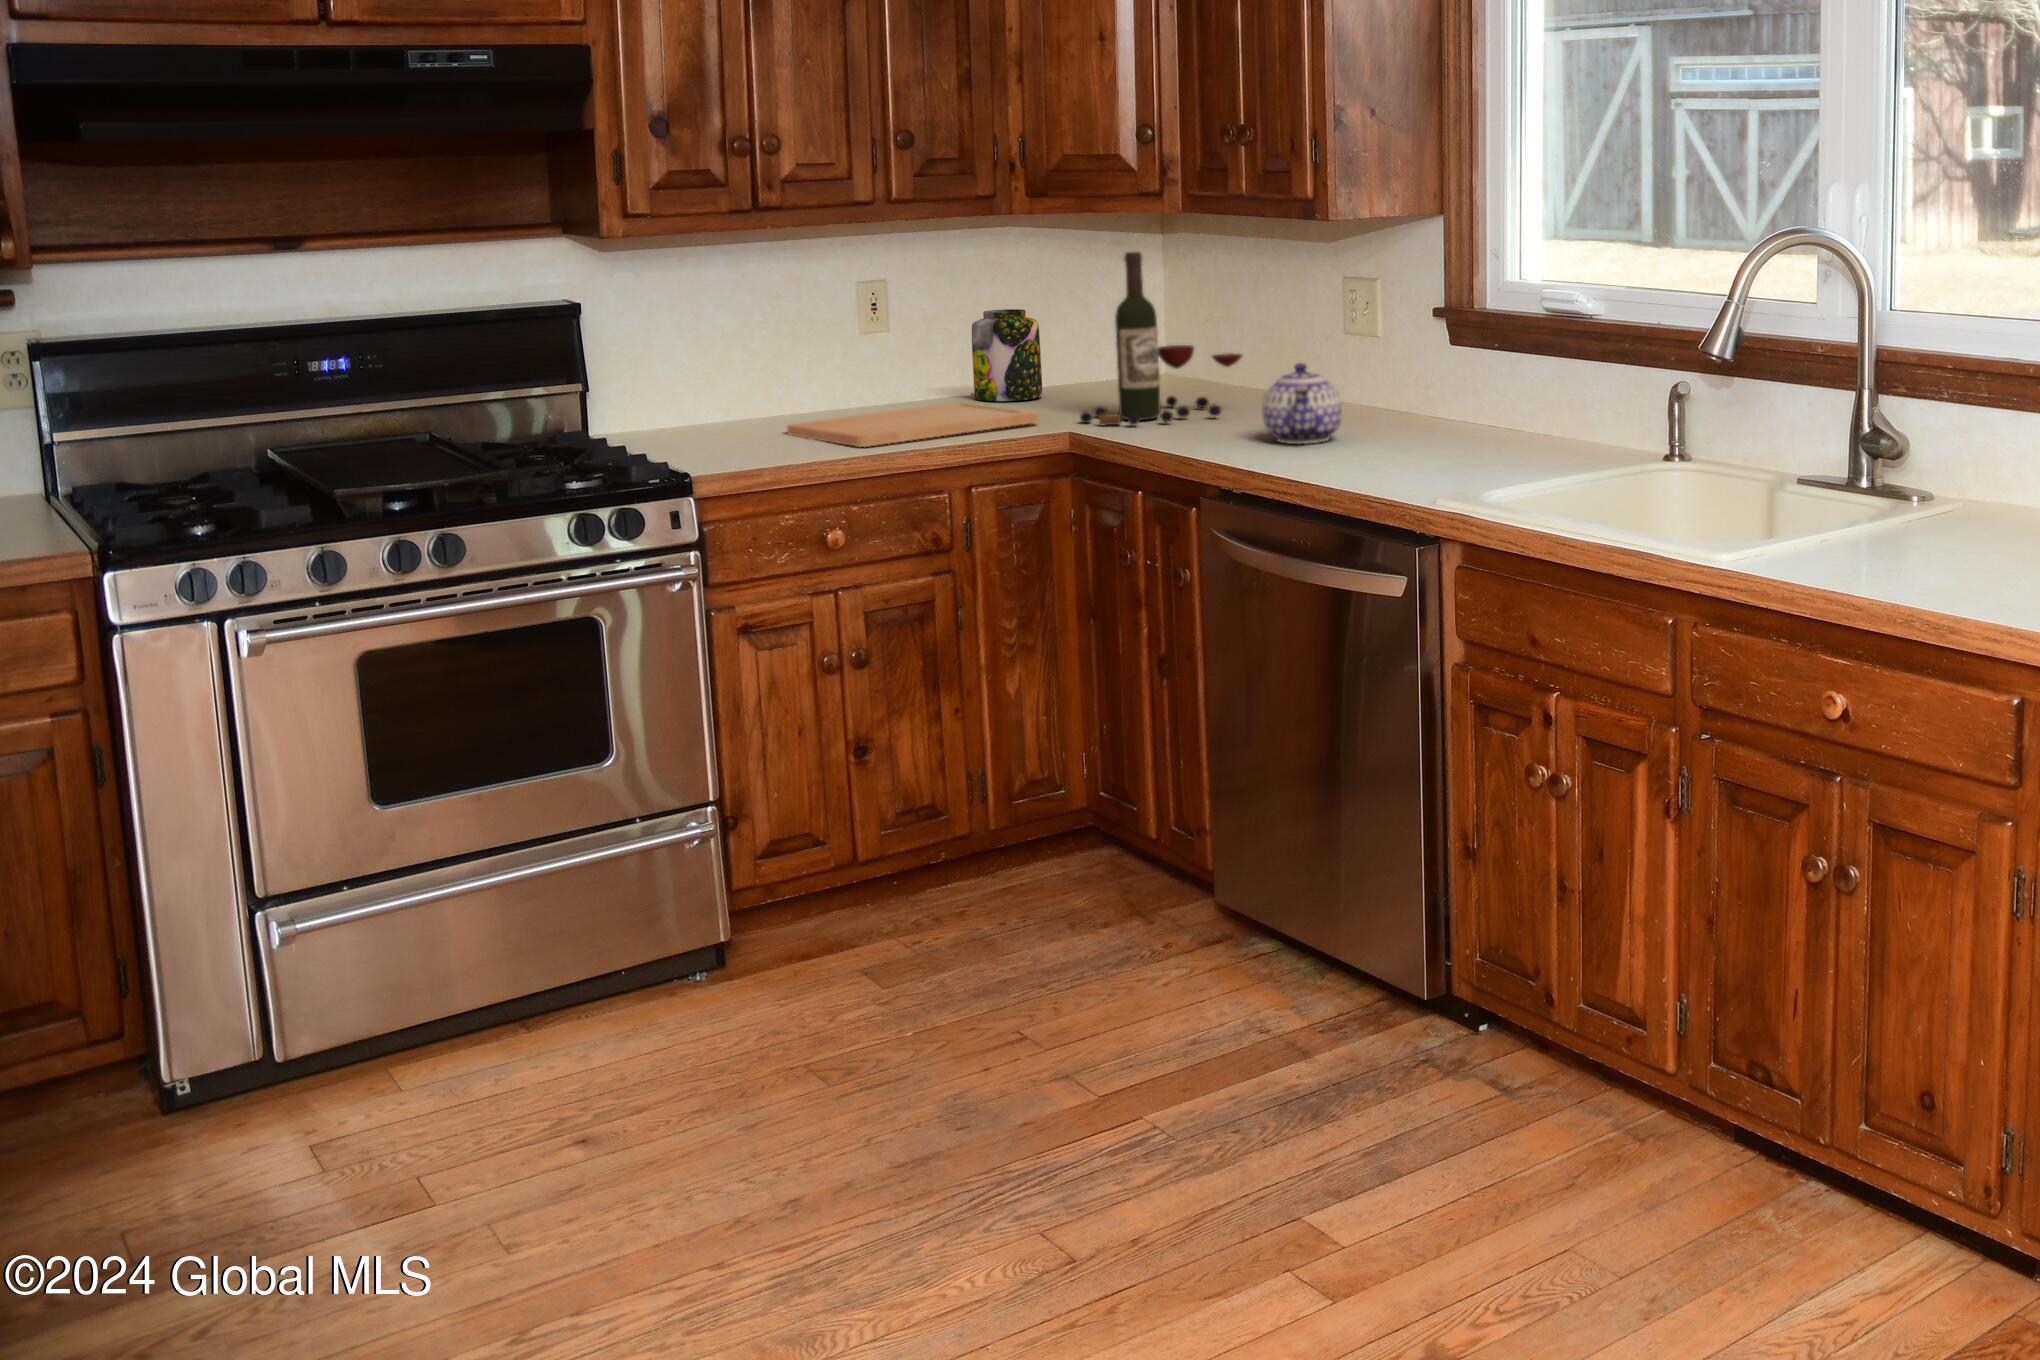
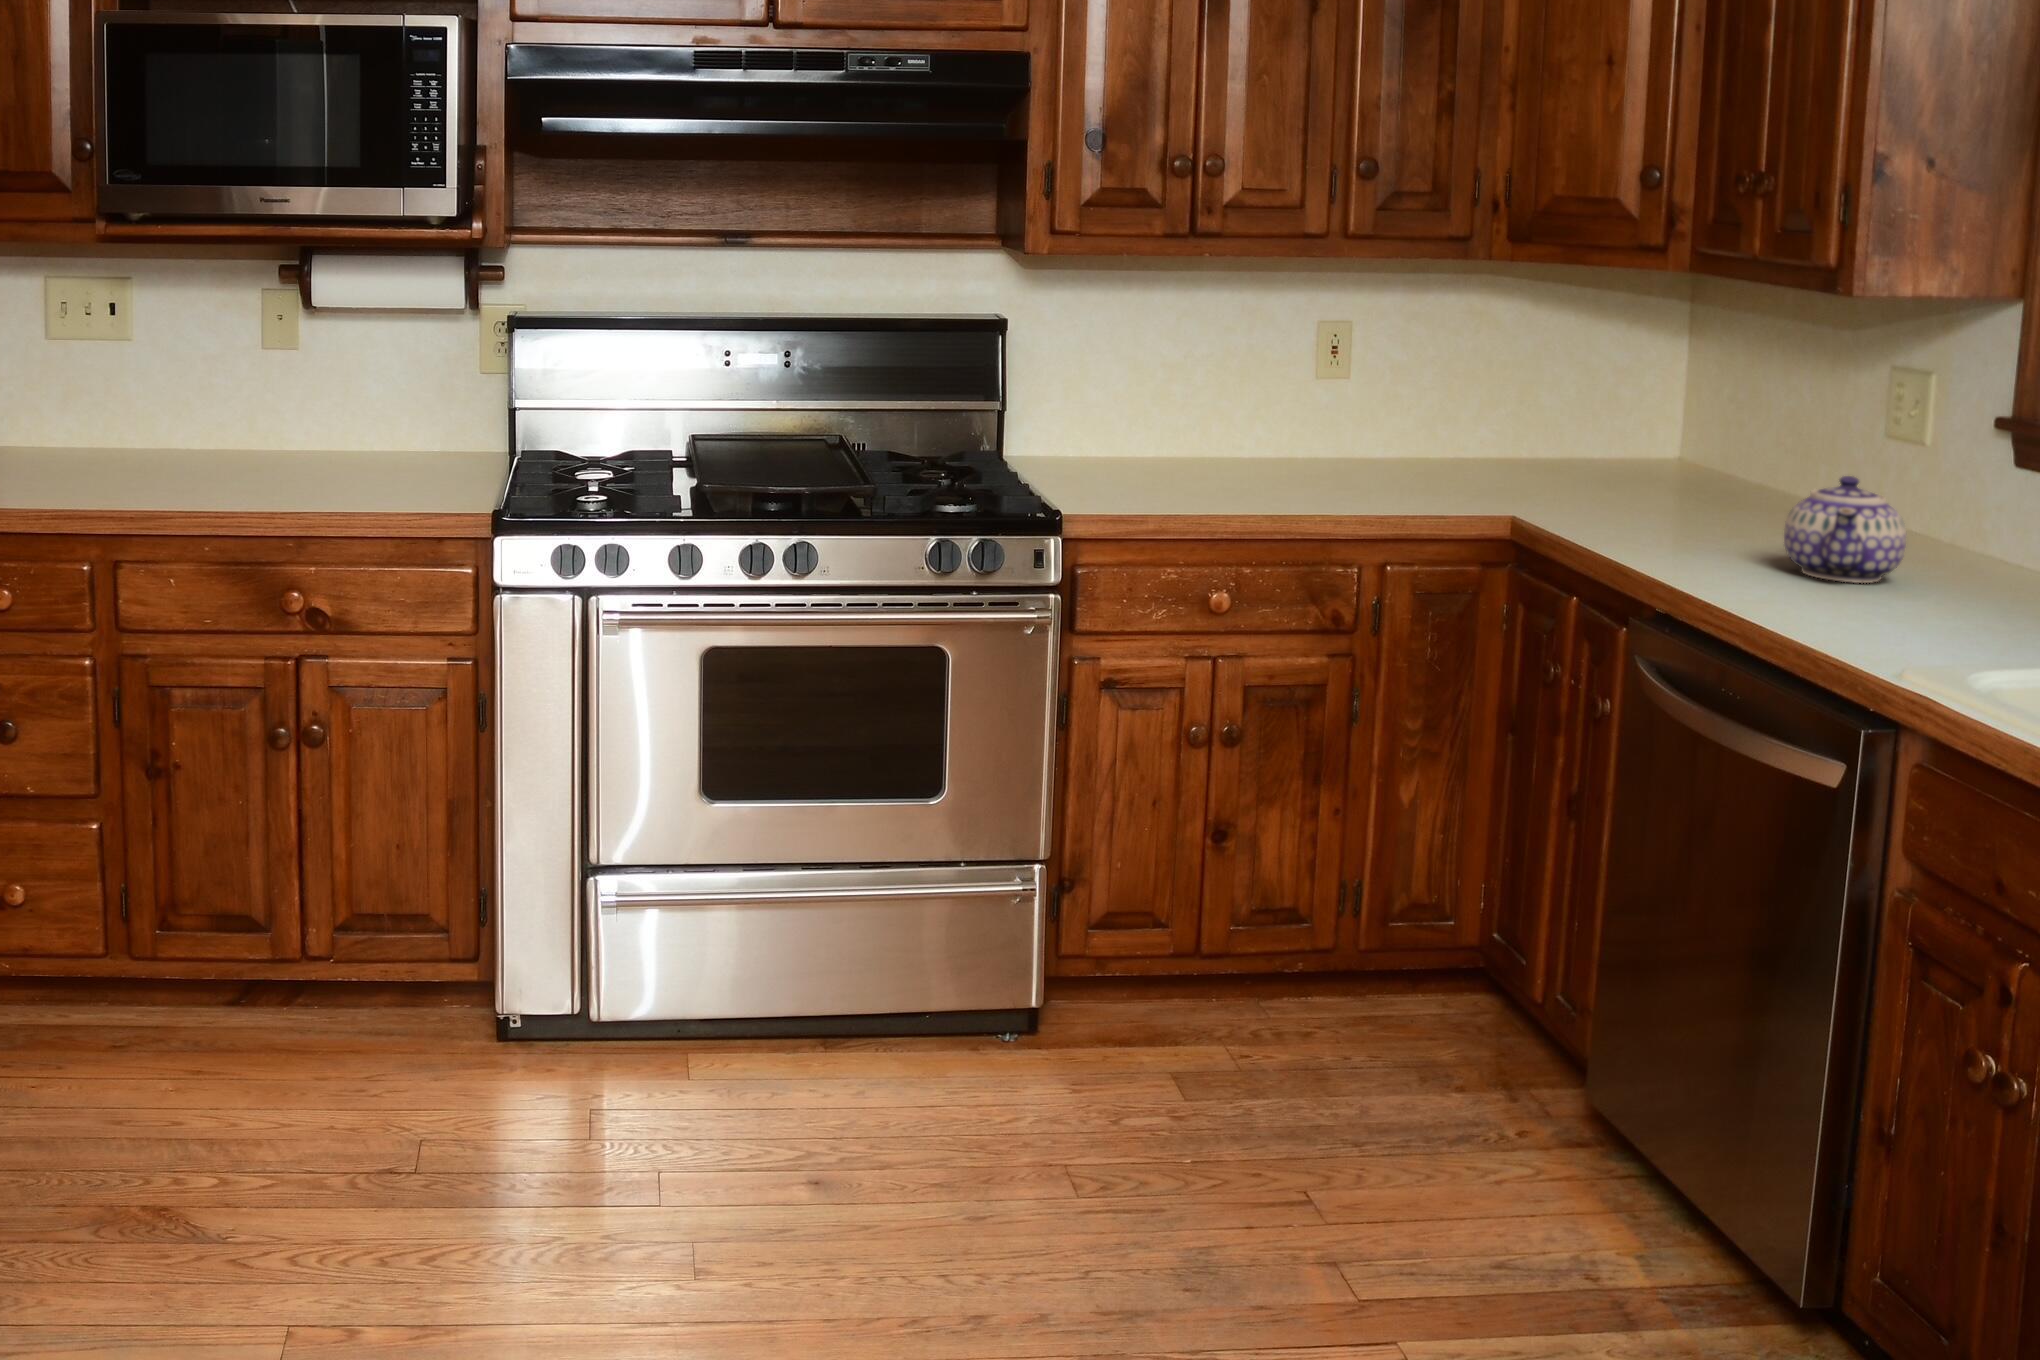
wine bottle: present [1080,252,1242,425] -> none [1537,314,1776,523]
jar: present [972,309,1042,401] -> none [1422,366,1509,470]
cutting board: present [787,402,1038,447] -> none [1194,464,1485,505]

